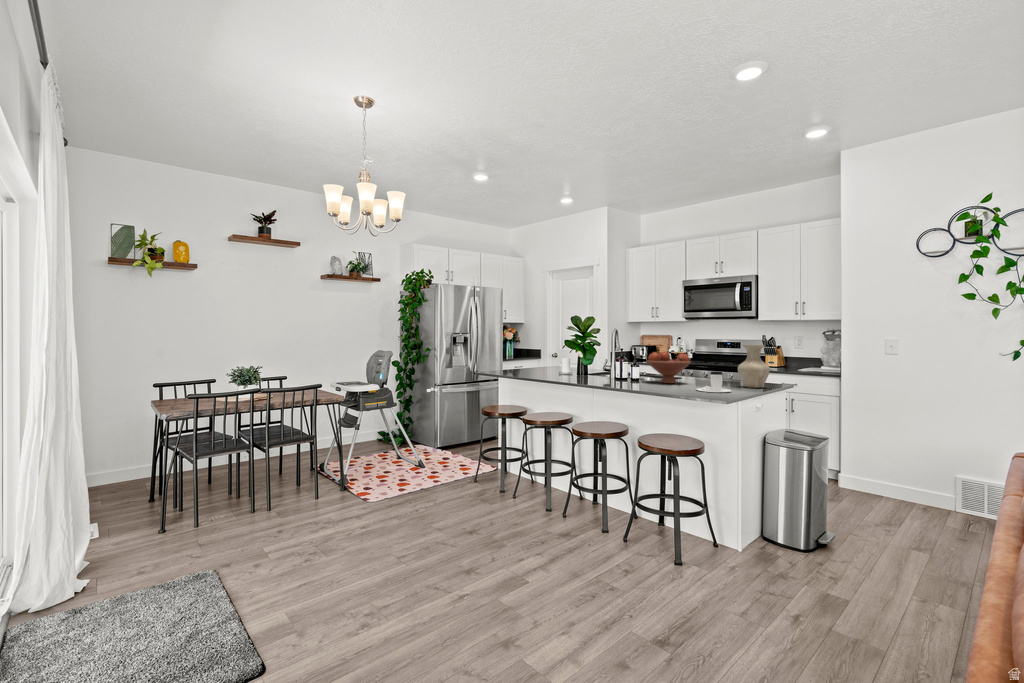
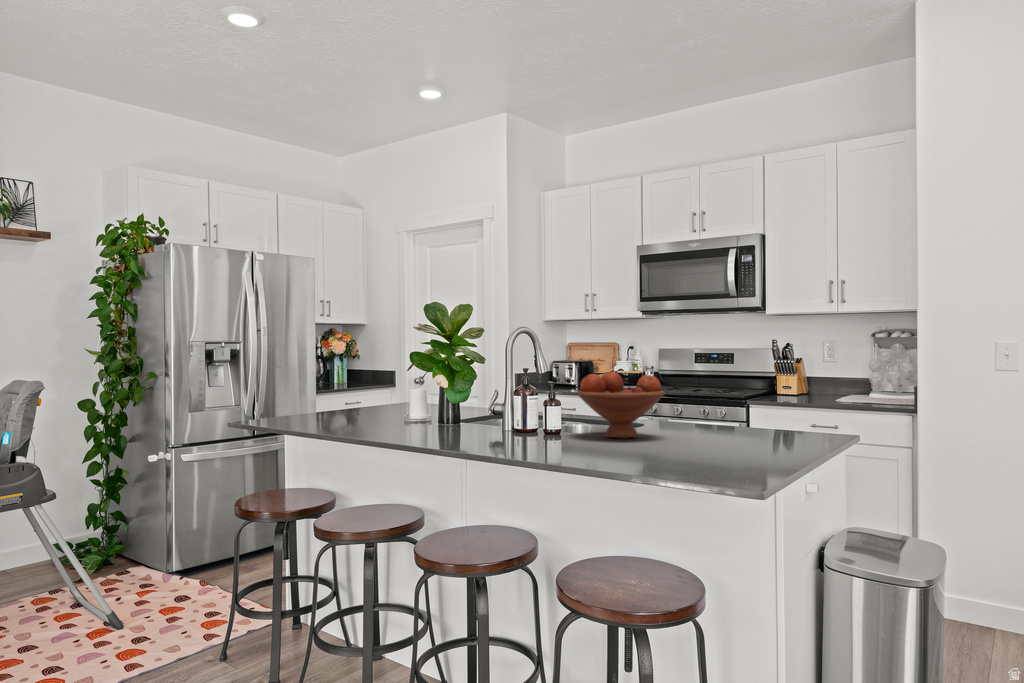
vase: present [738,345,770,388] -> none [757,356,820,444]
coffee cup: present [696,371,731,393] -> none [683,414,757,461]

